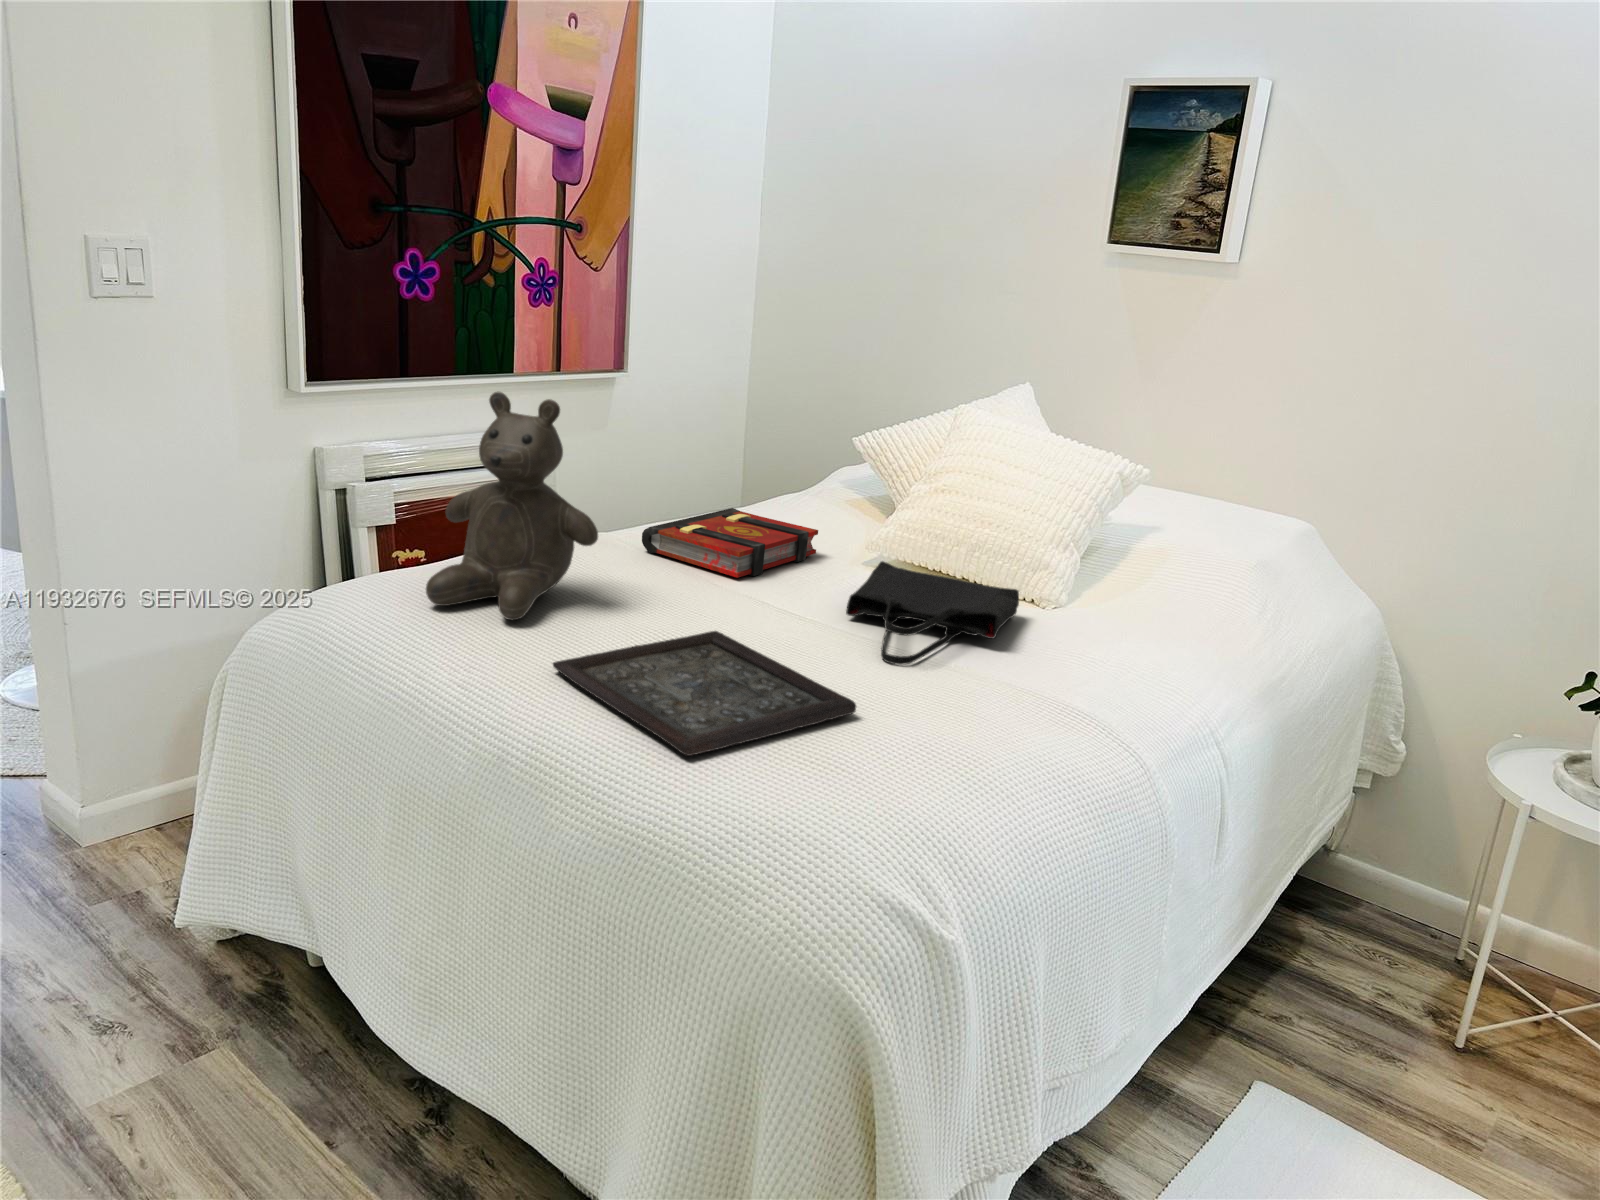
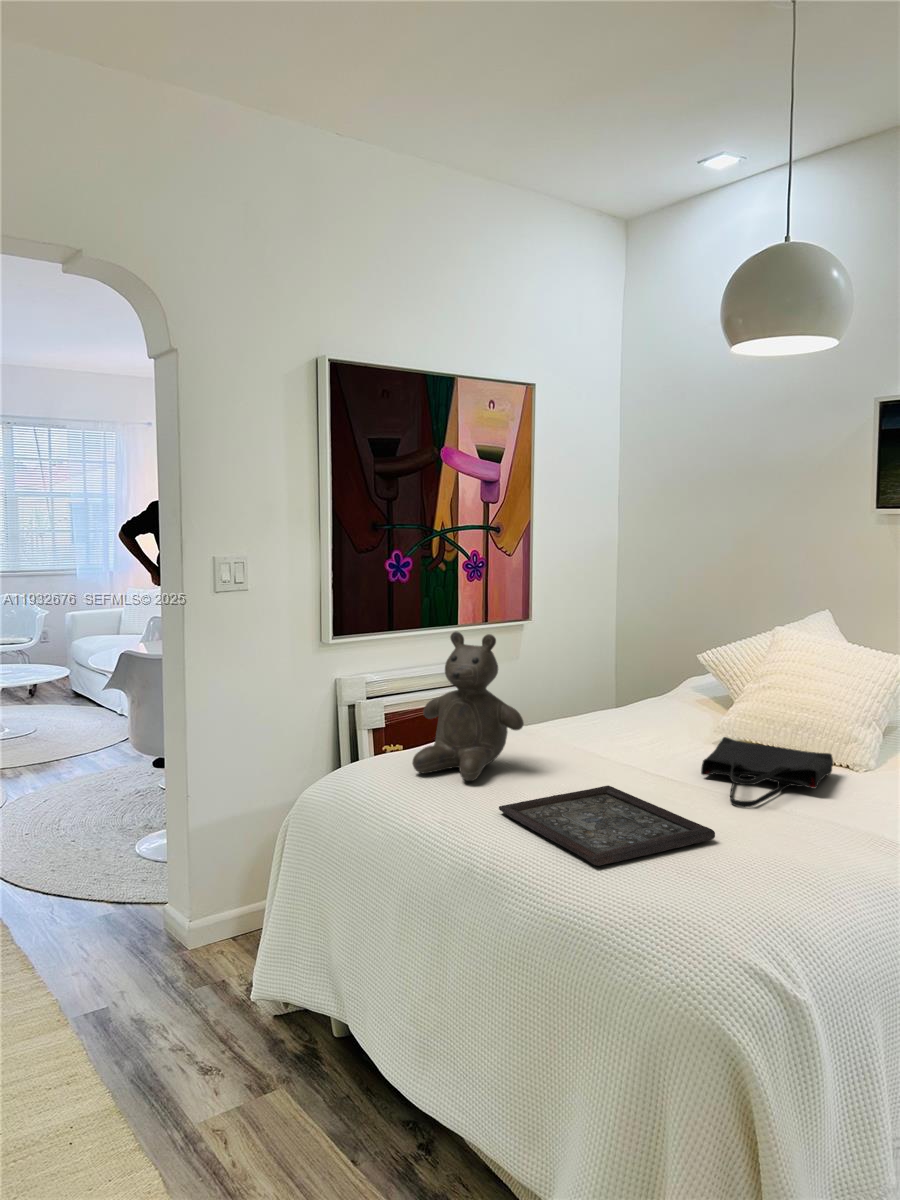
book: present [642,508,818,578] -> none [551,706,675,752]

